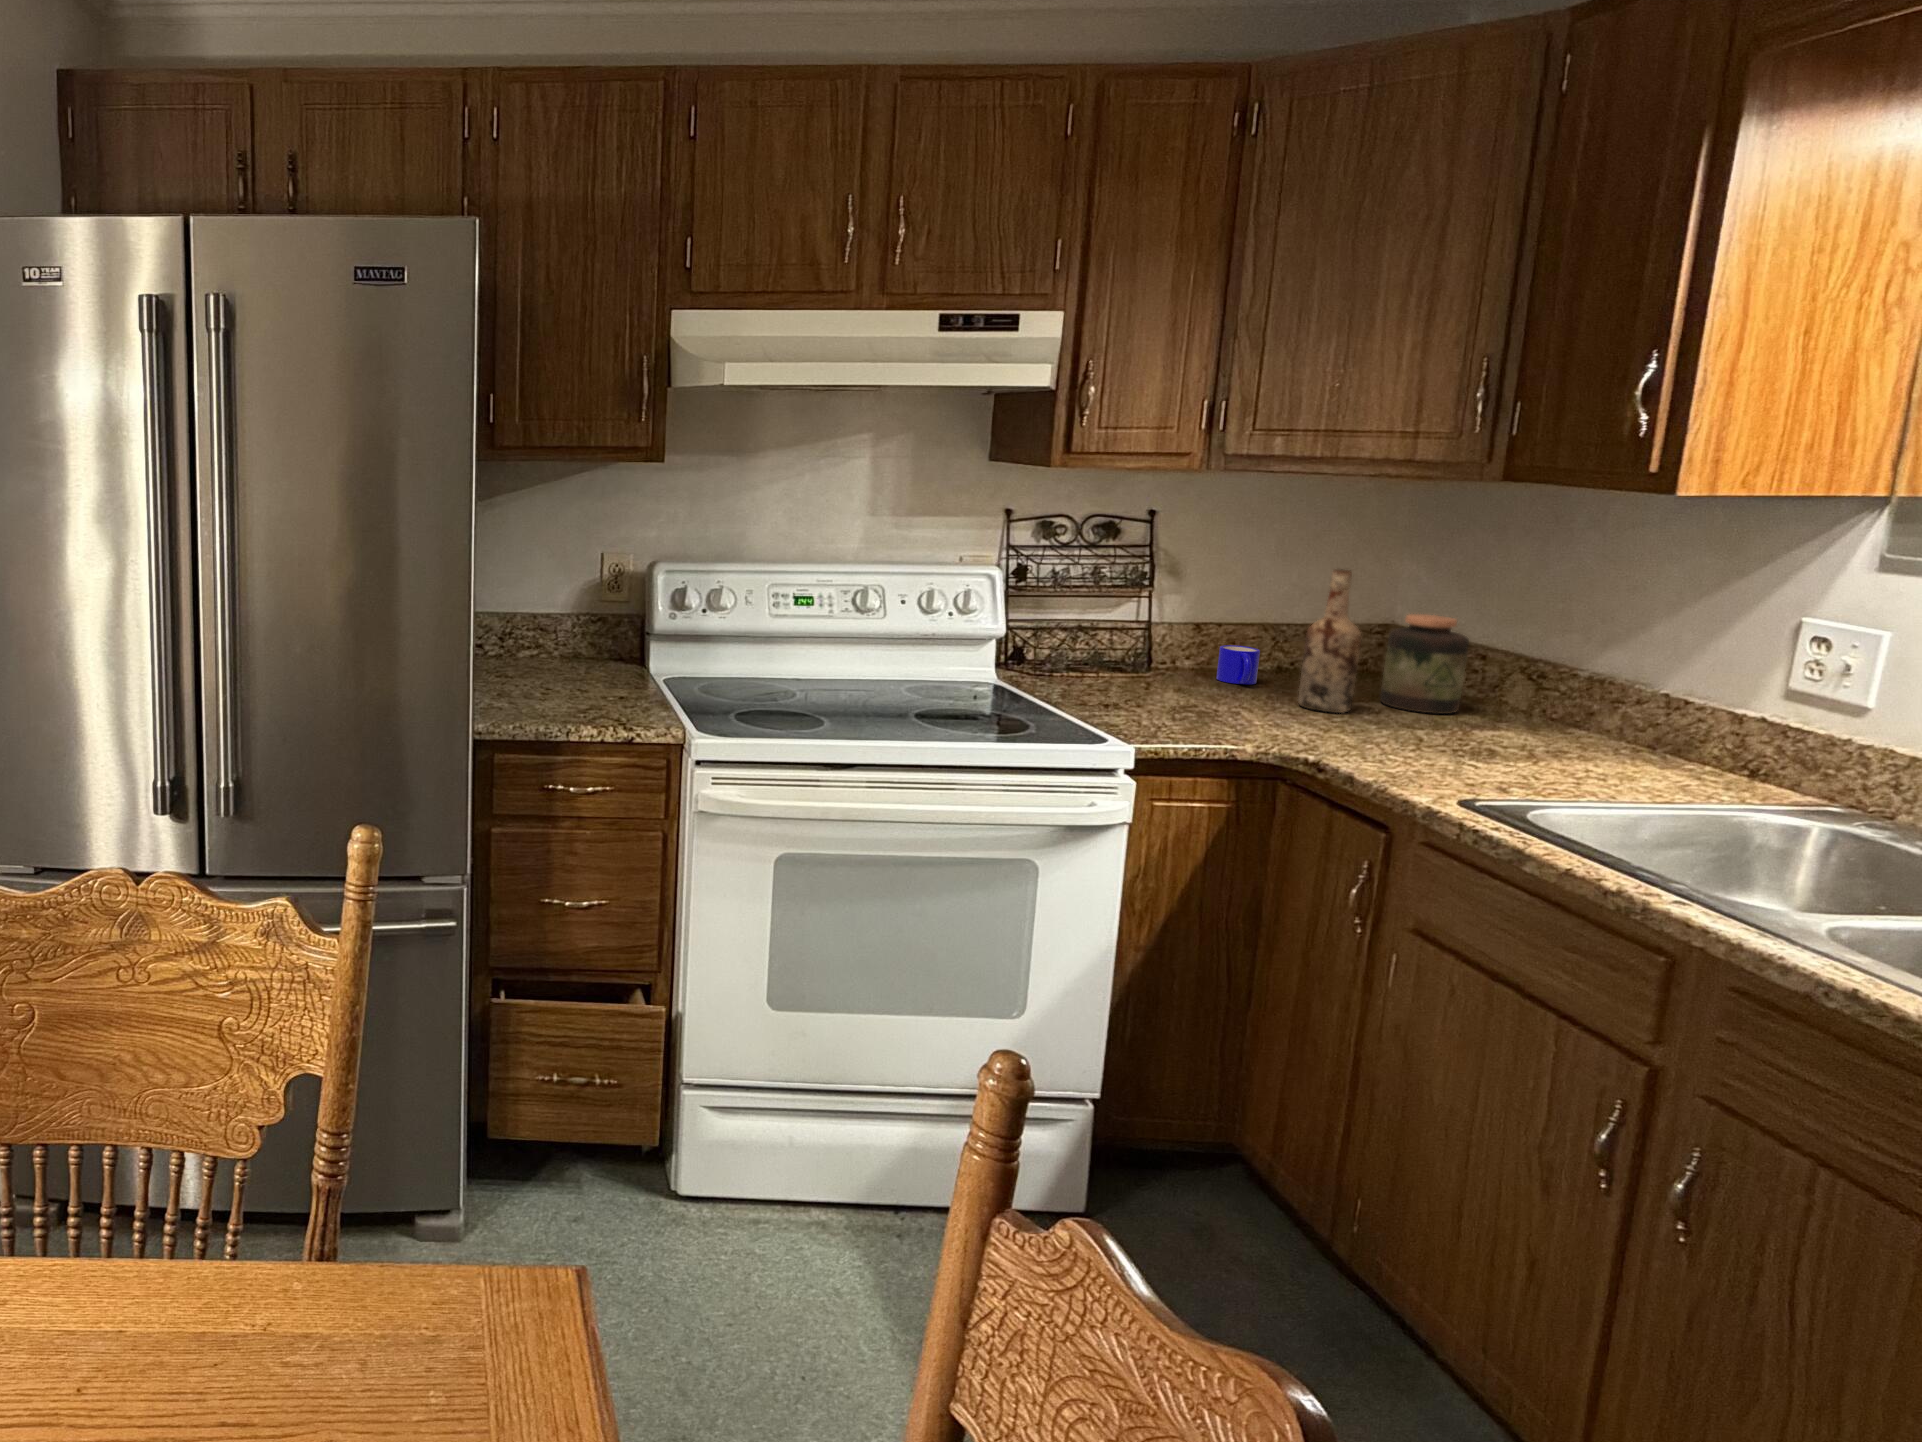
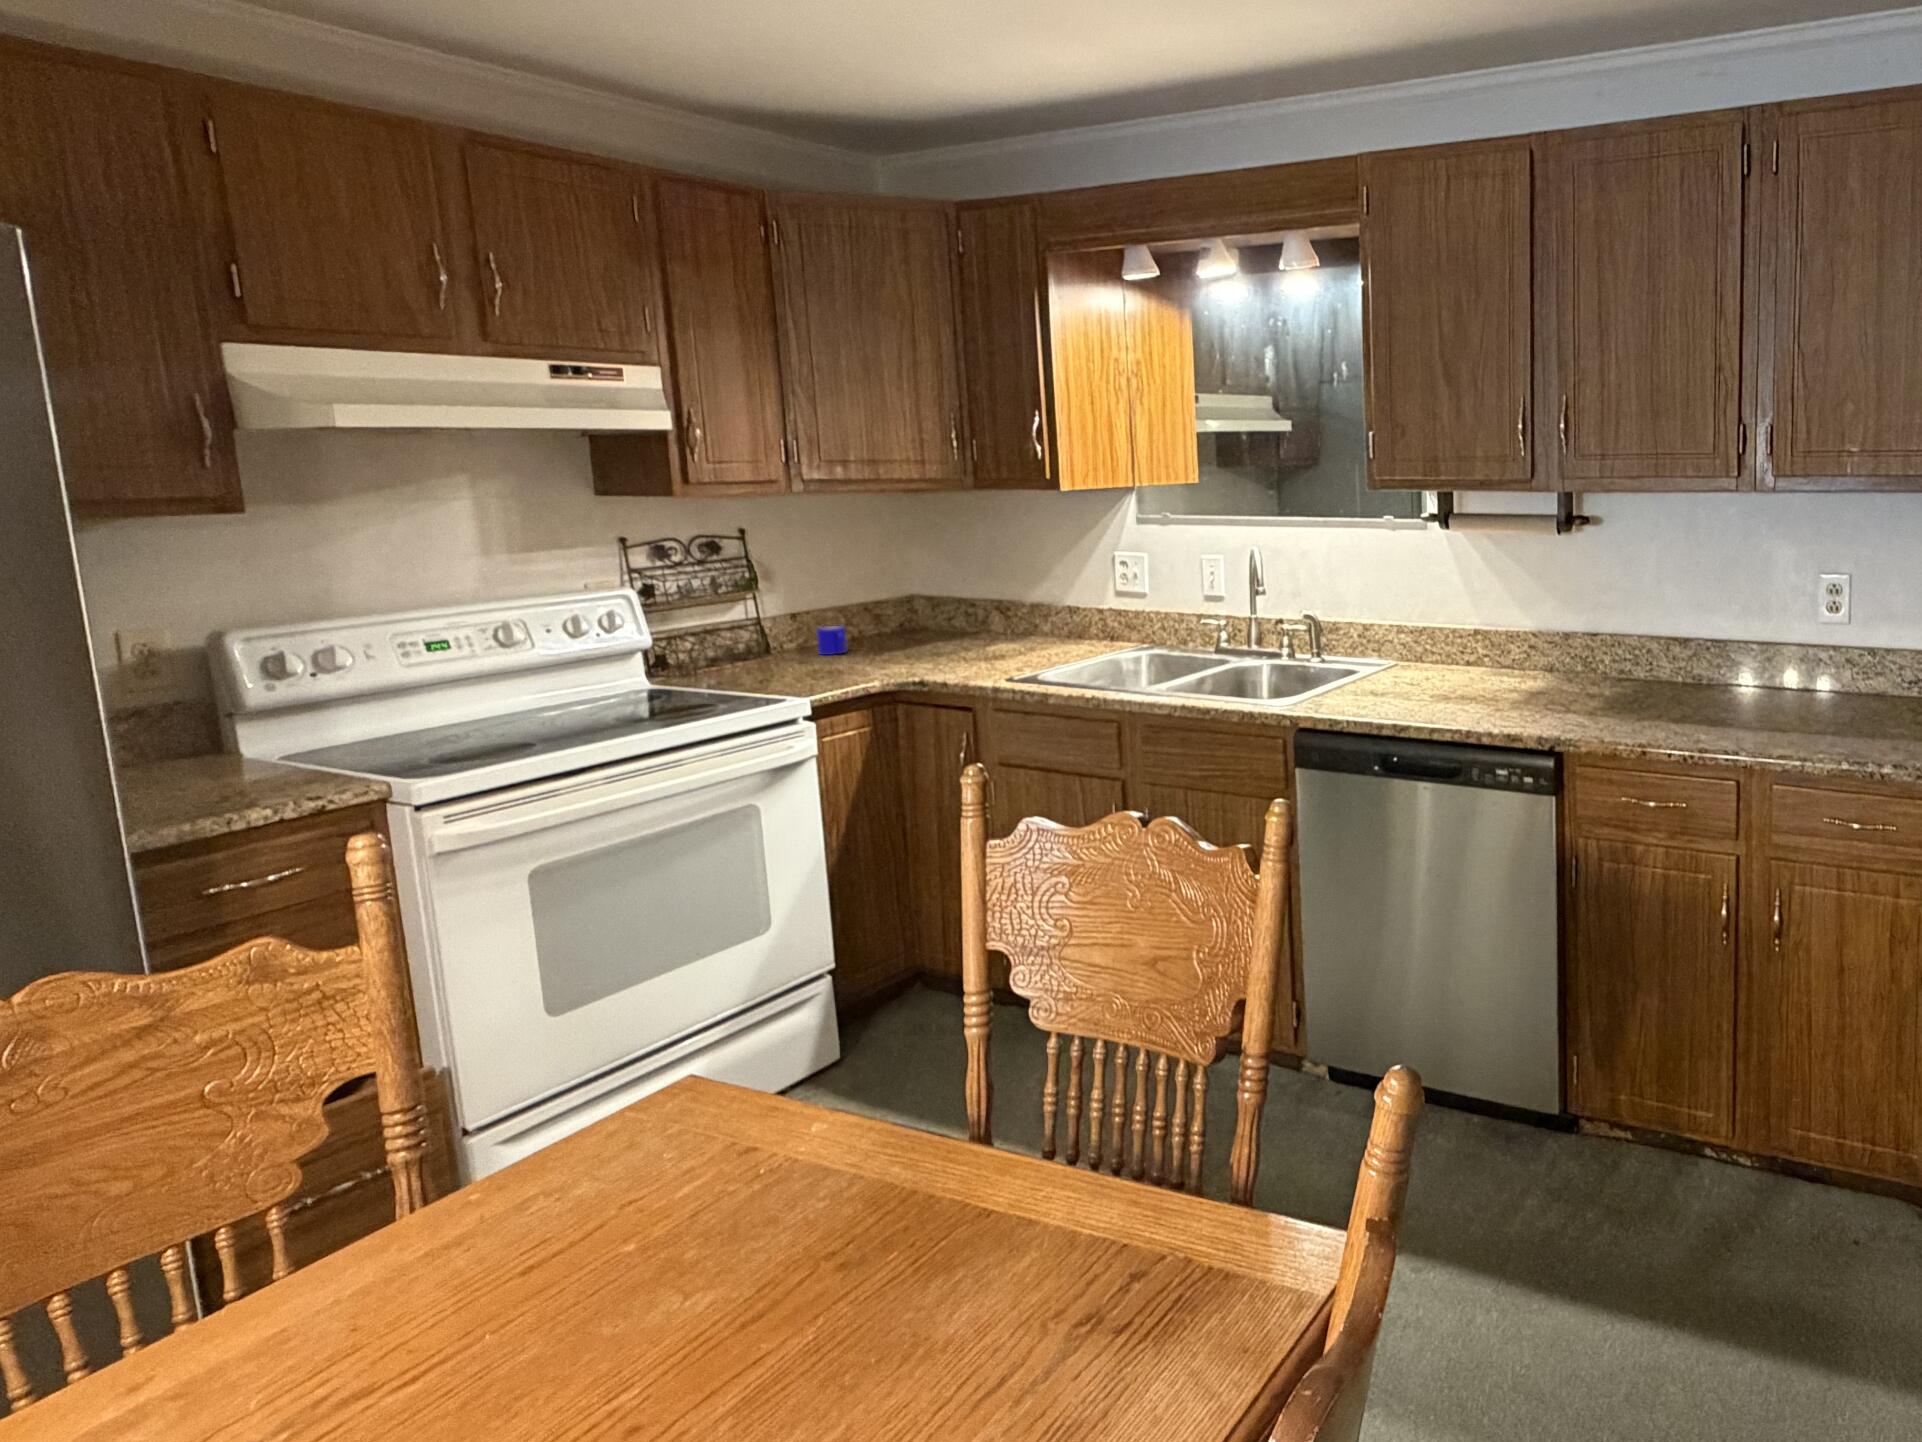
wine bottle: present [1298,569,1361,713] -> none [879,556,917,658]
jar: present [1380,614,1469,714] -> none [924,581,973,648]

